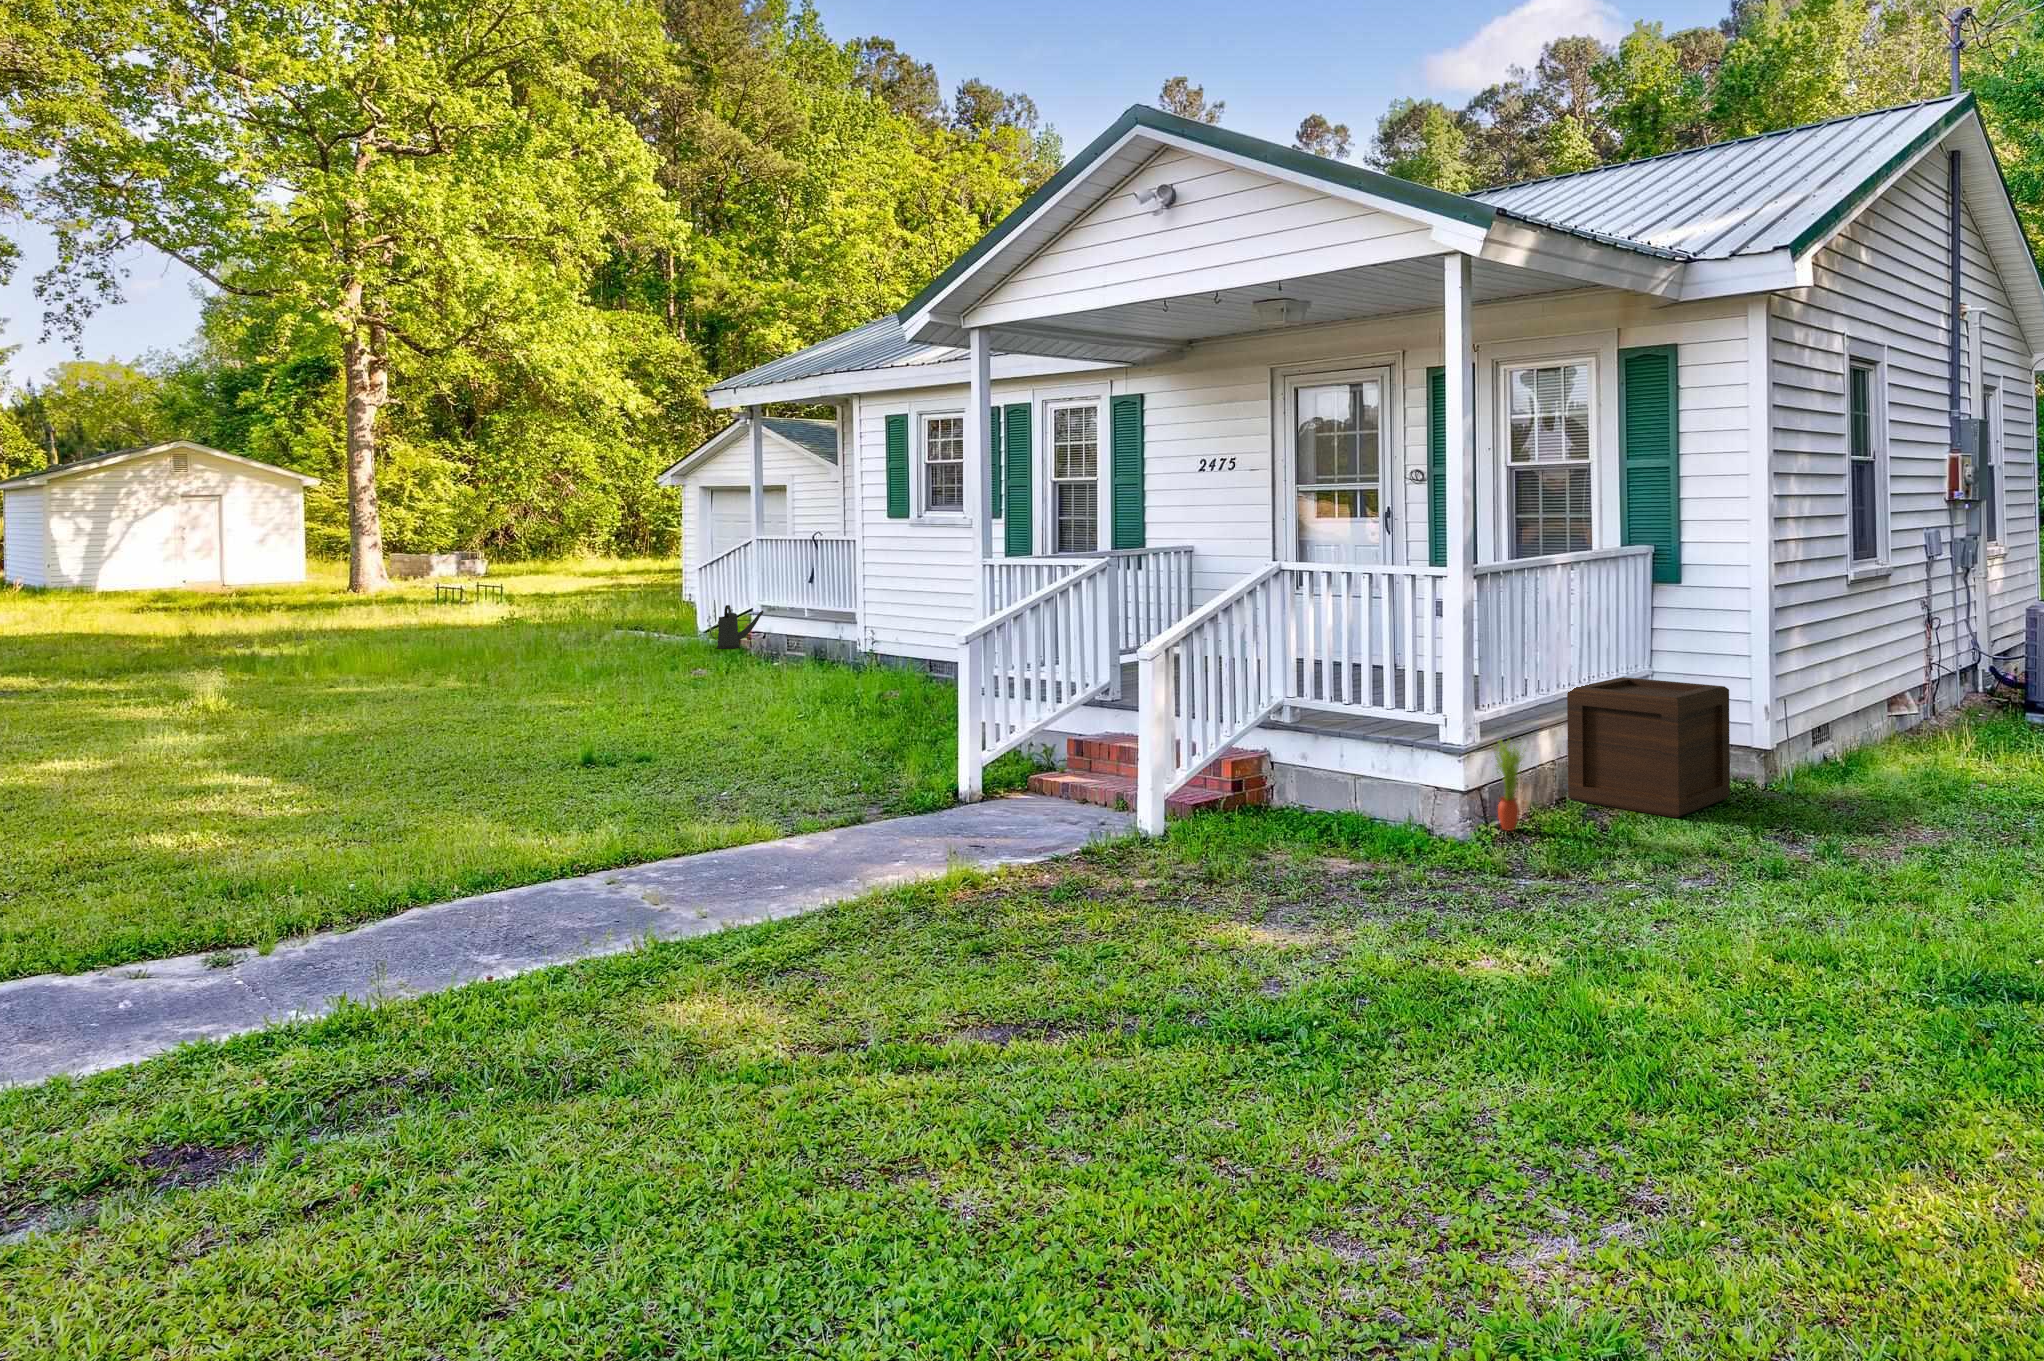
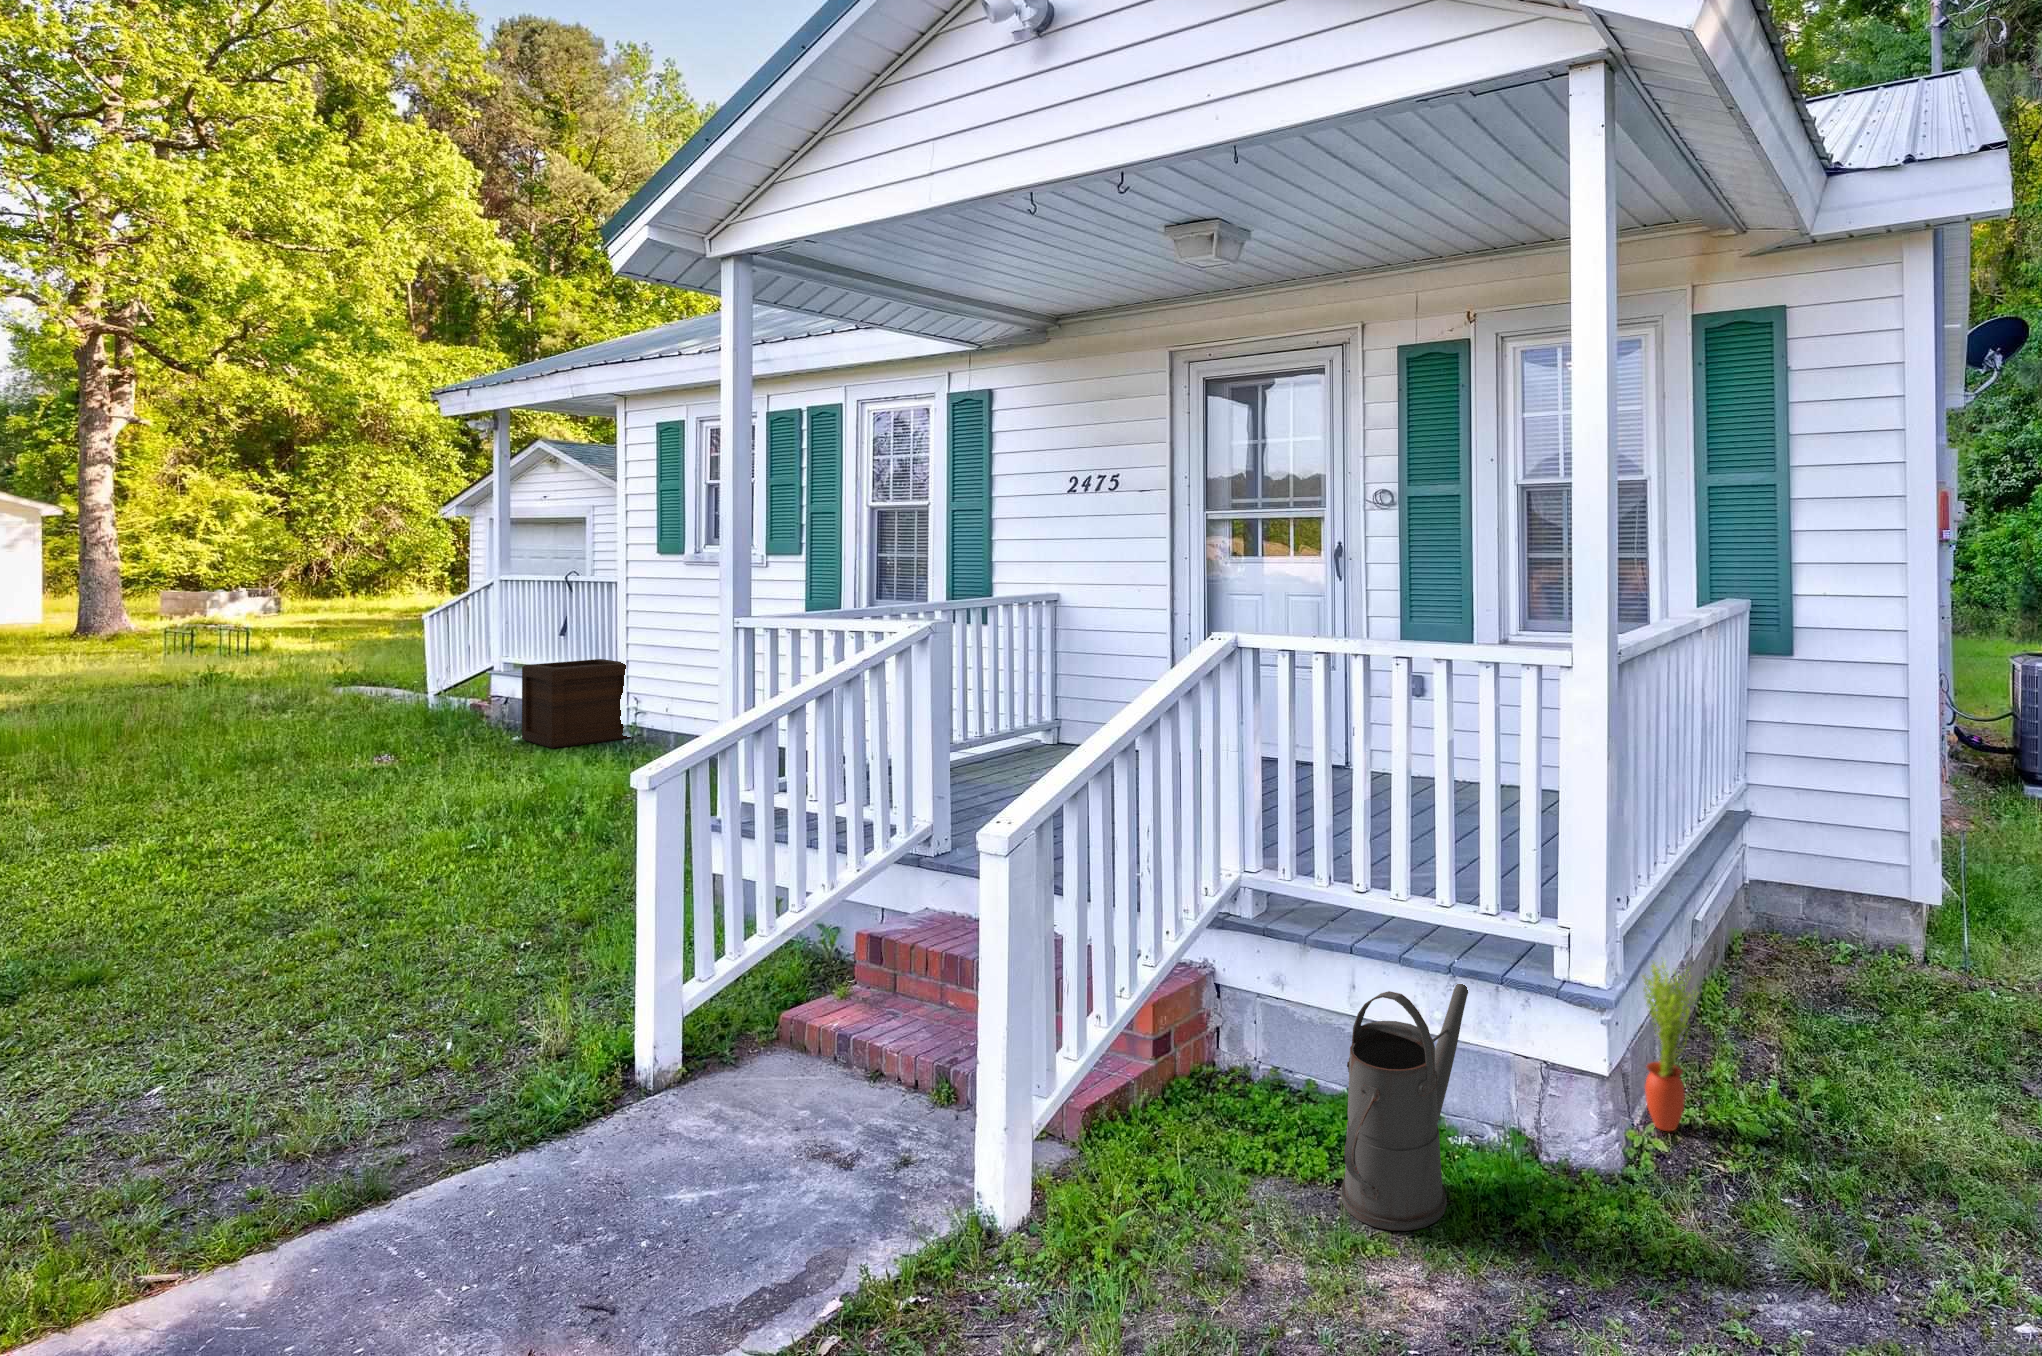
watering can: present [710,605,763,649] -> present [1341,984,1468,1231]
wooden crate: present [1567,677,1730,818] -> present [522,659,631,748]

